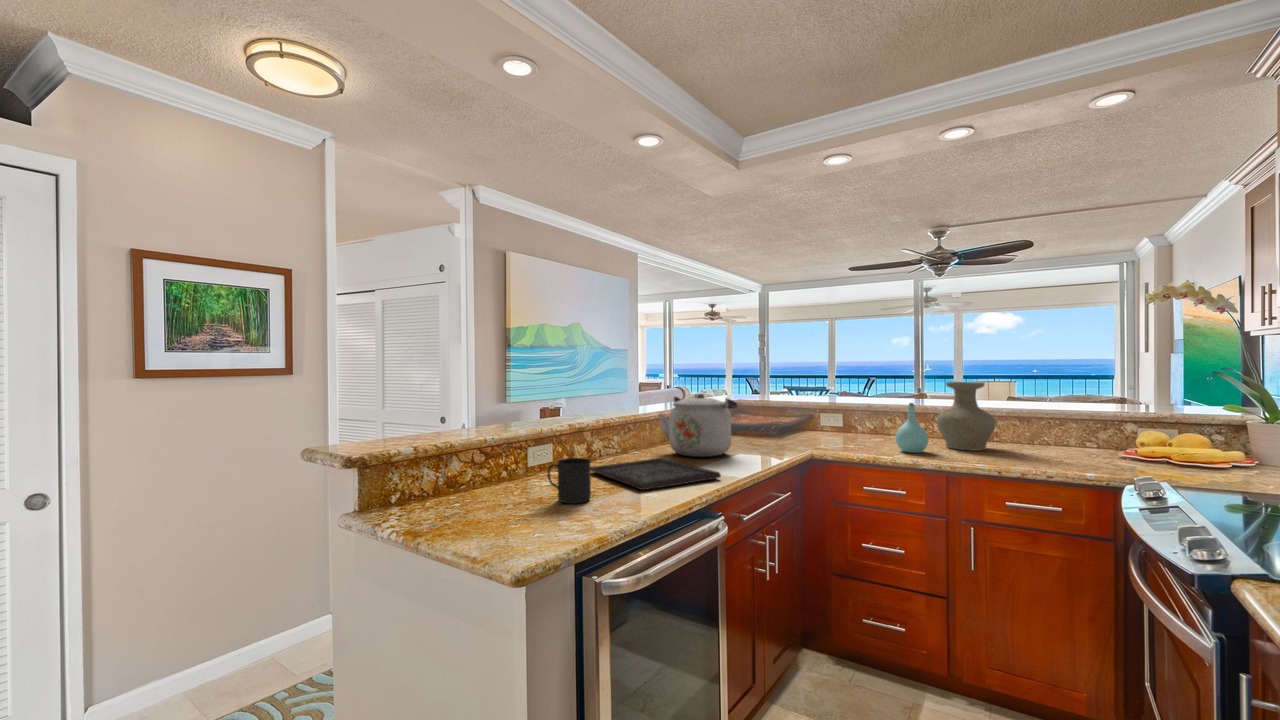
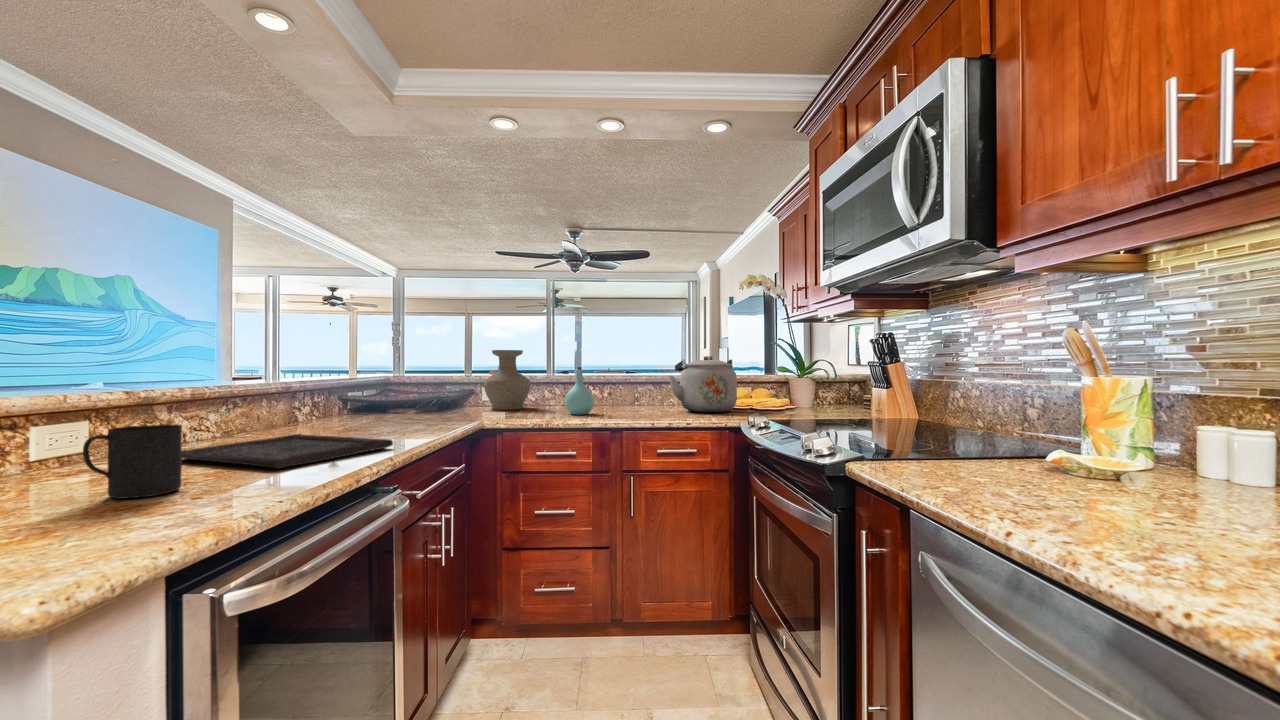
vase: present [936,382,996,451] -> present [484,350,531,410]
kettle: present [659,393,737,457] -> present [669,356,737,412]

